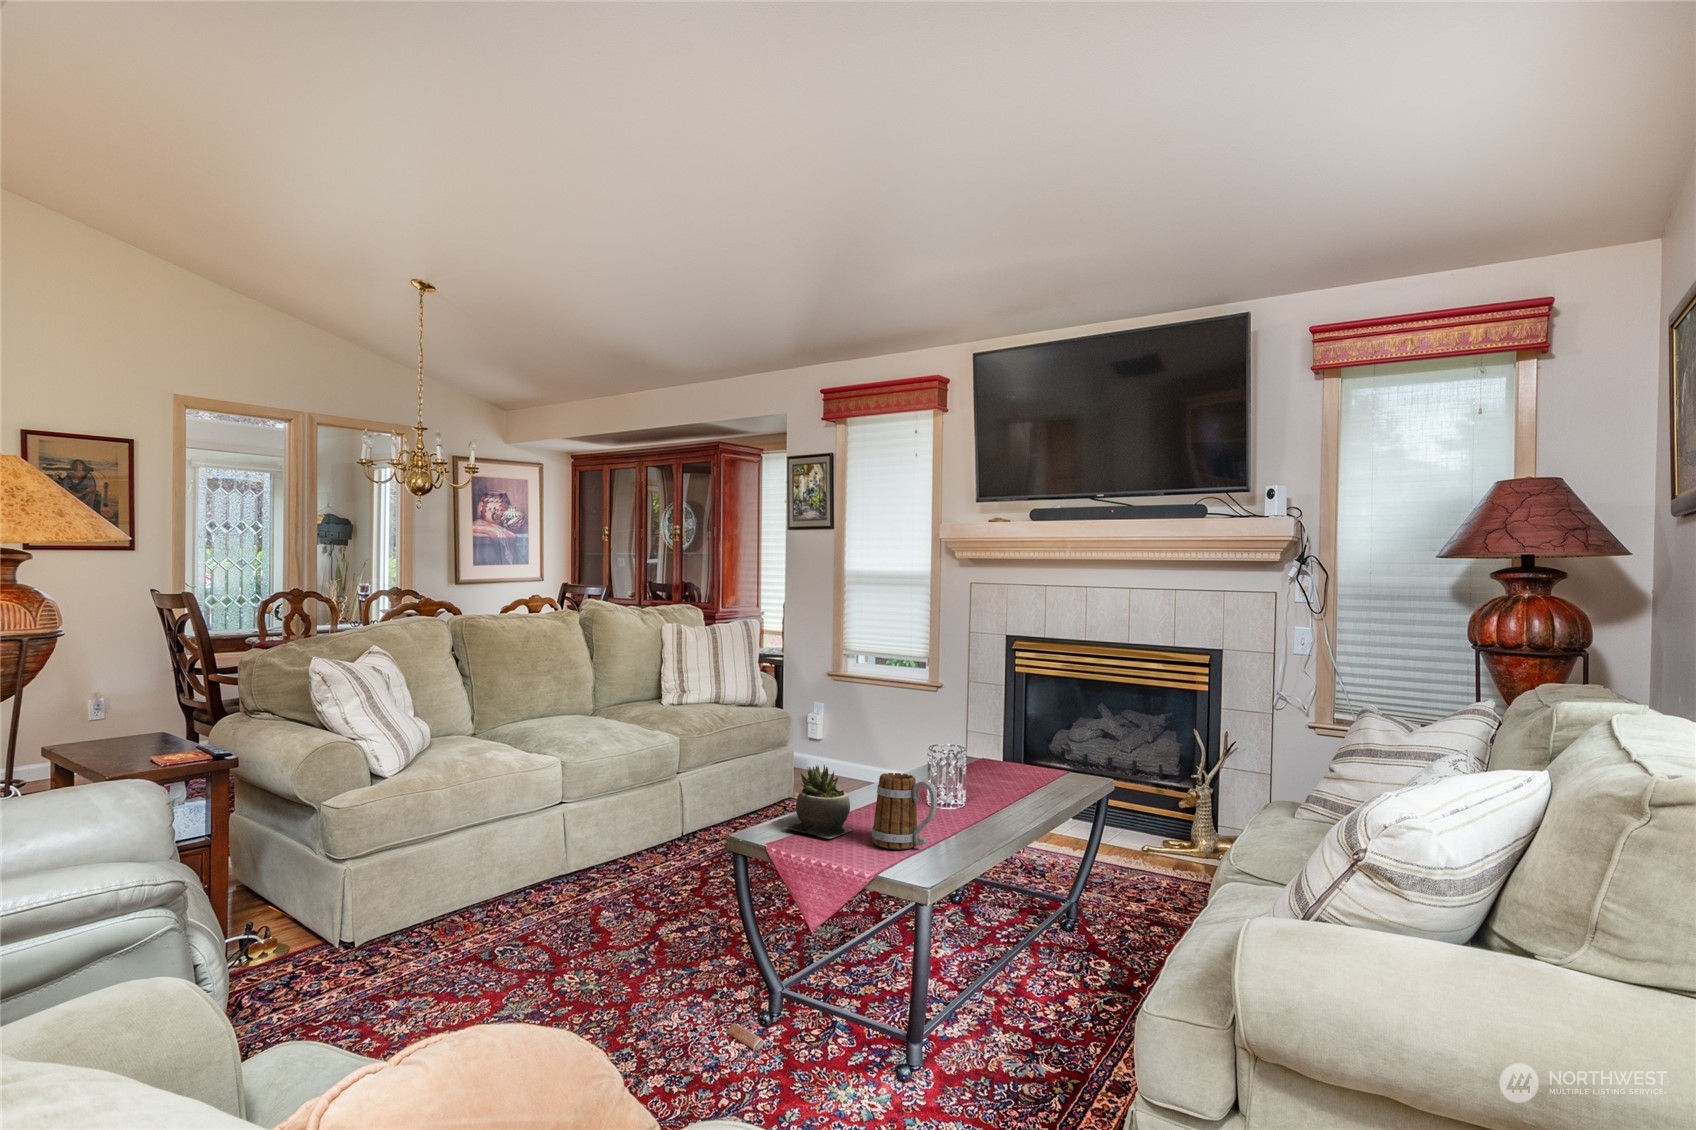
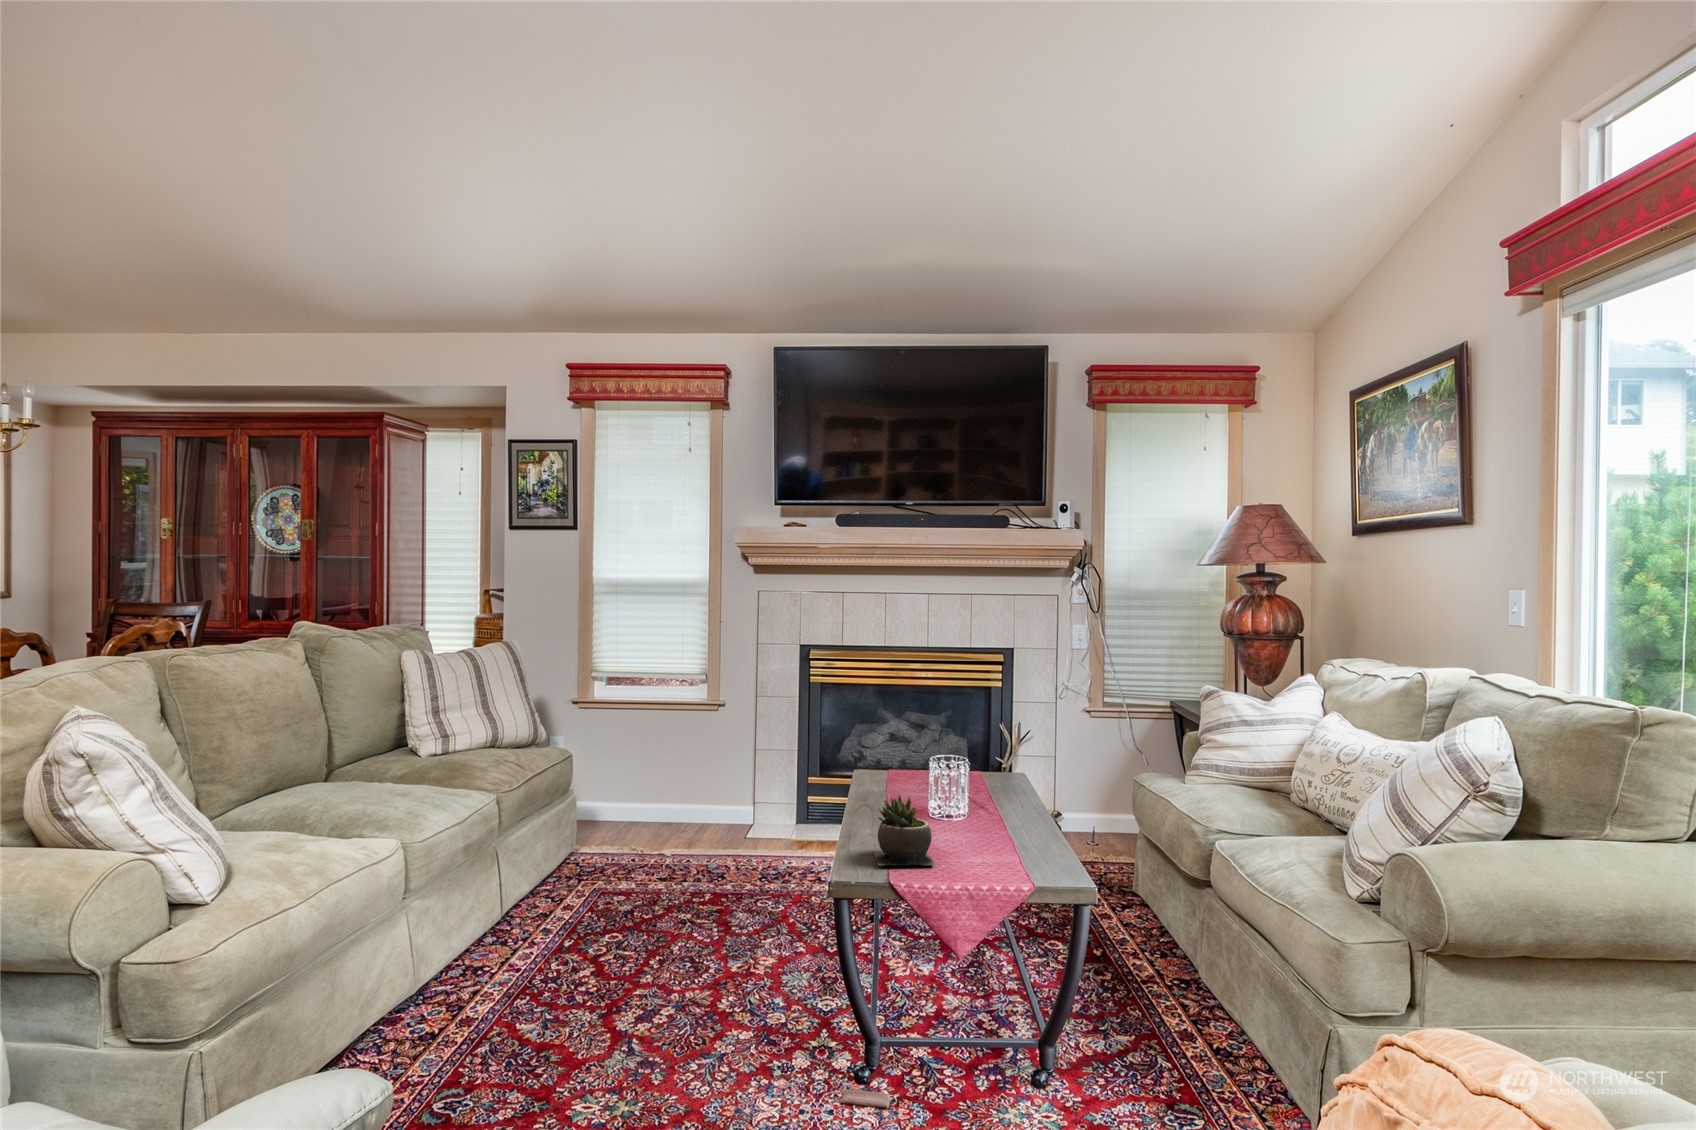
mug: present [872,773,937,849] -> none [963,791,1026,862]

